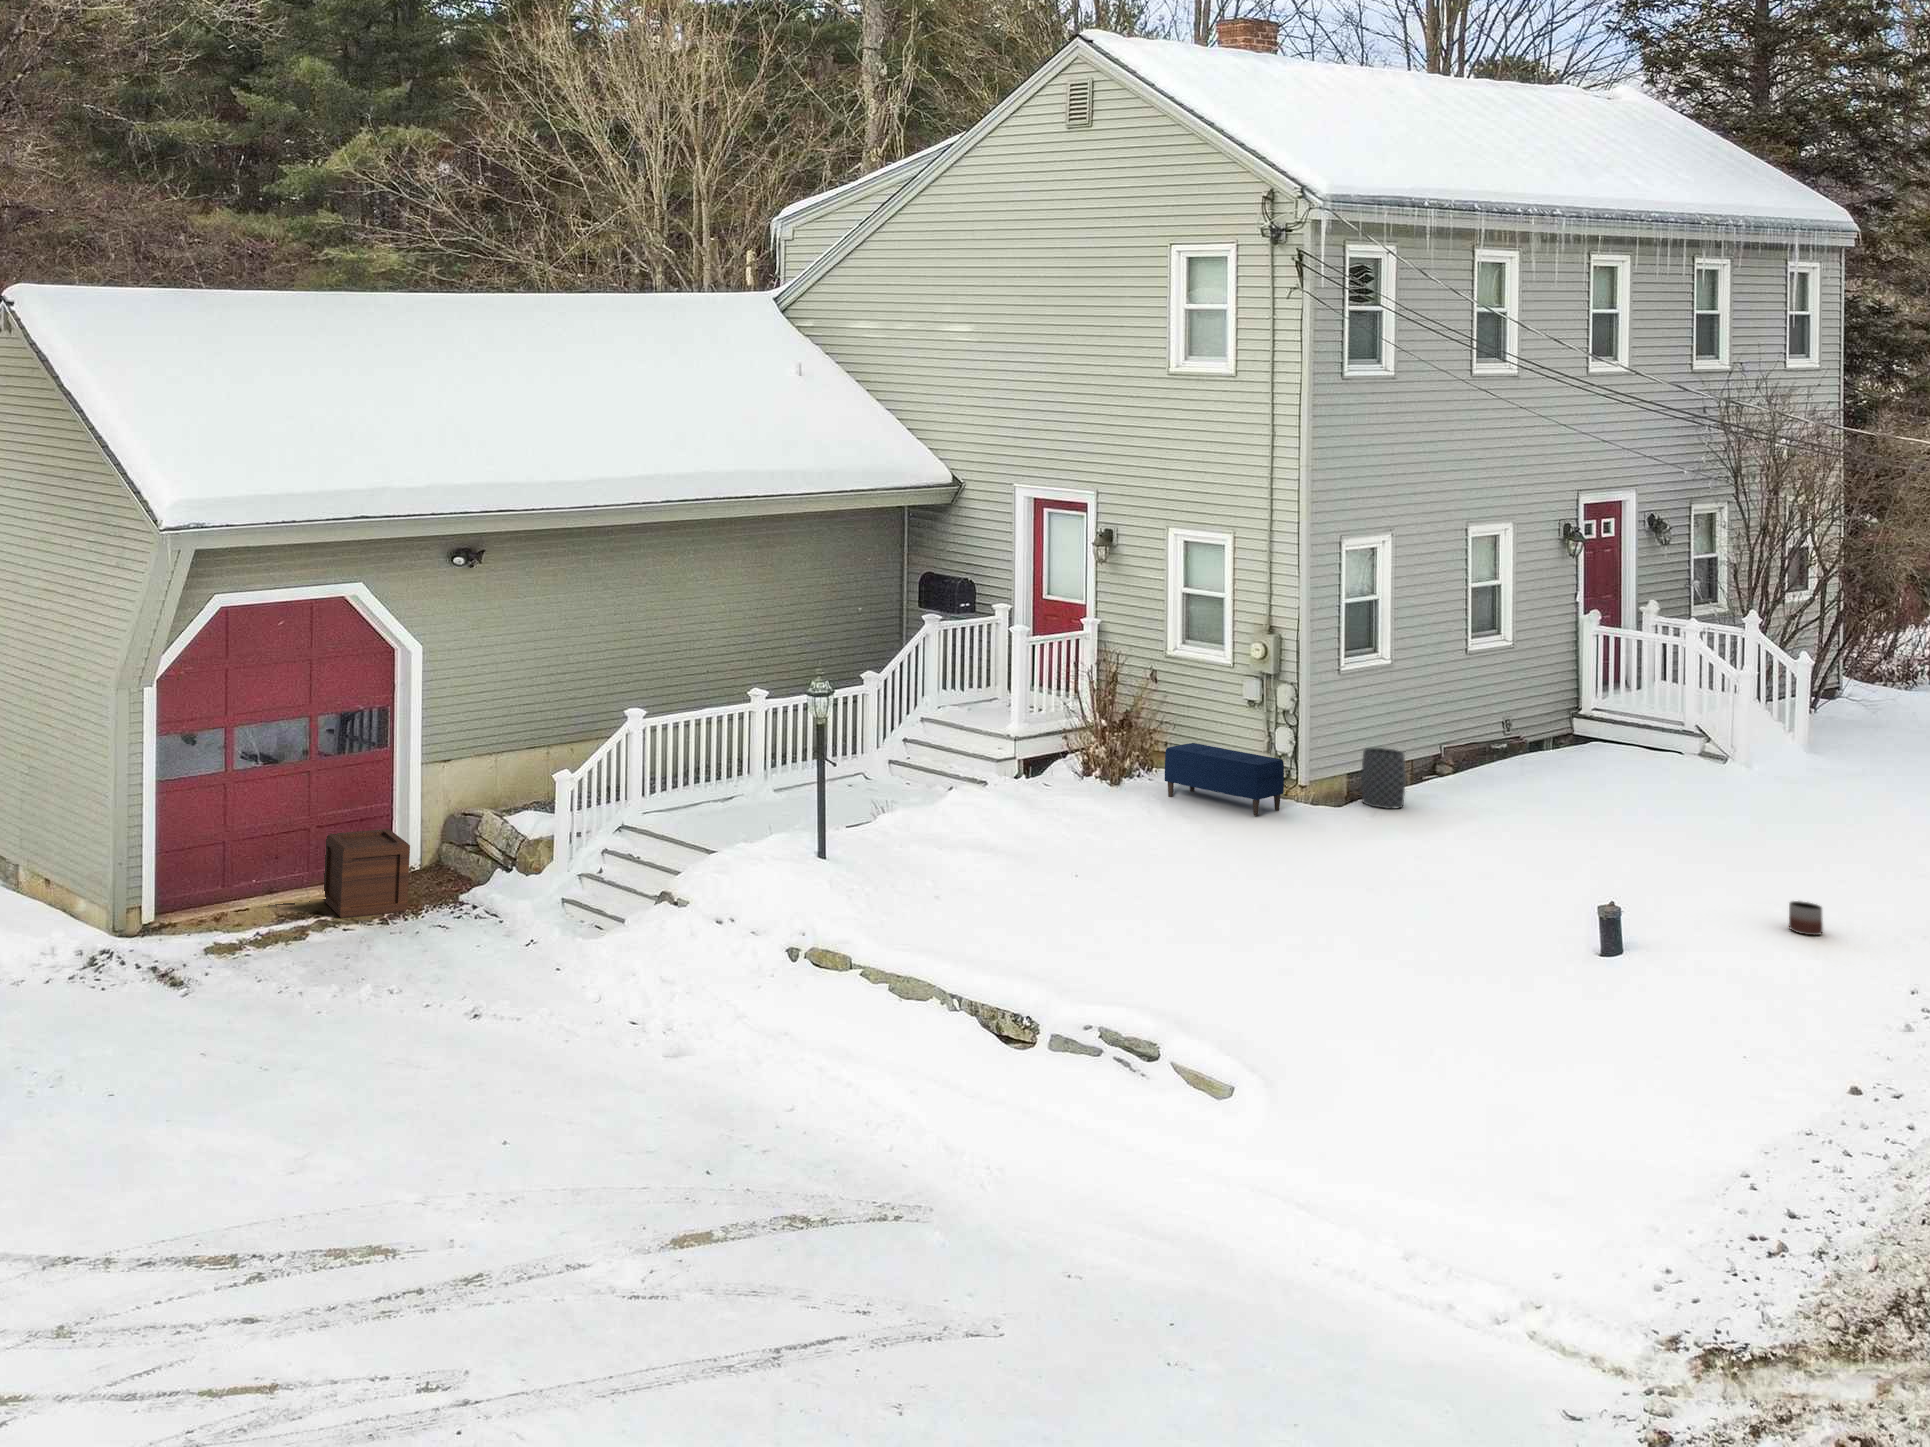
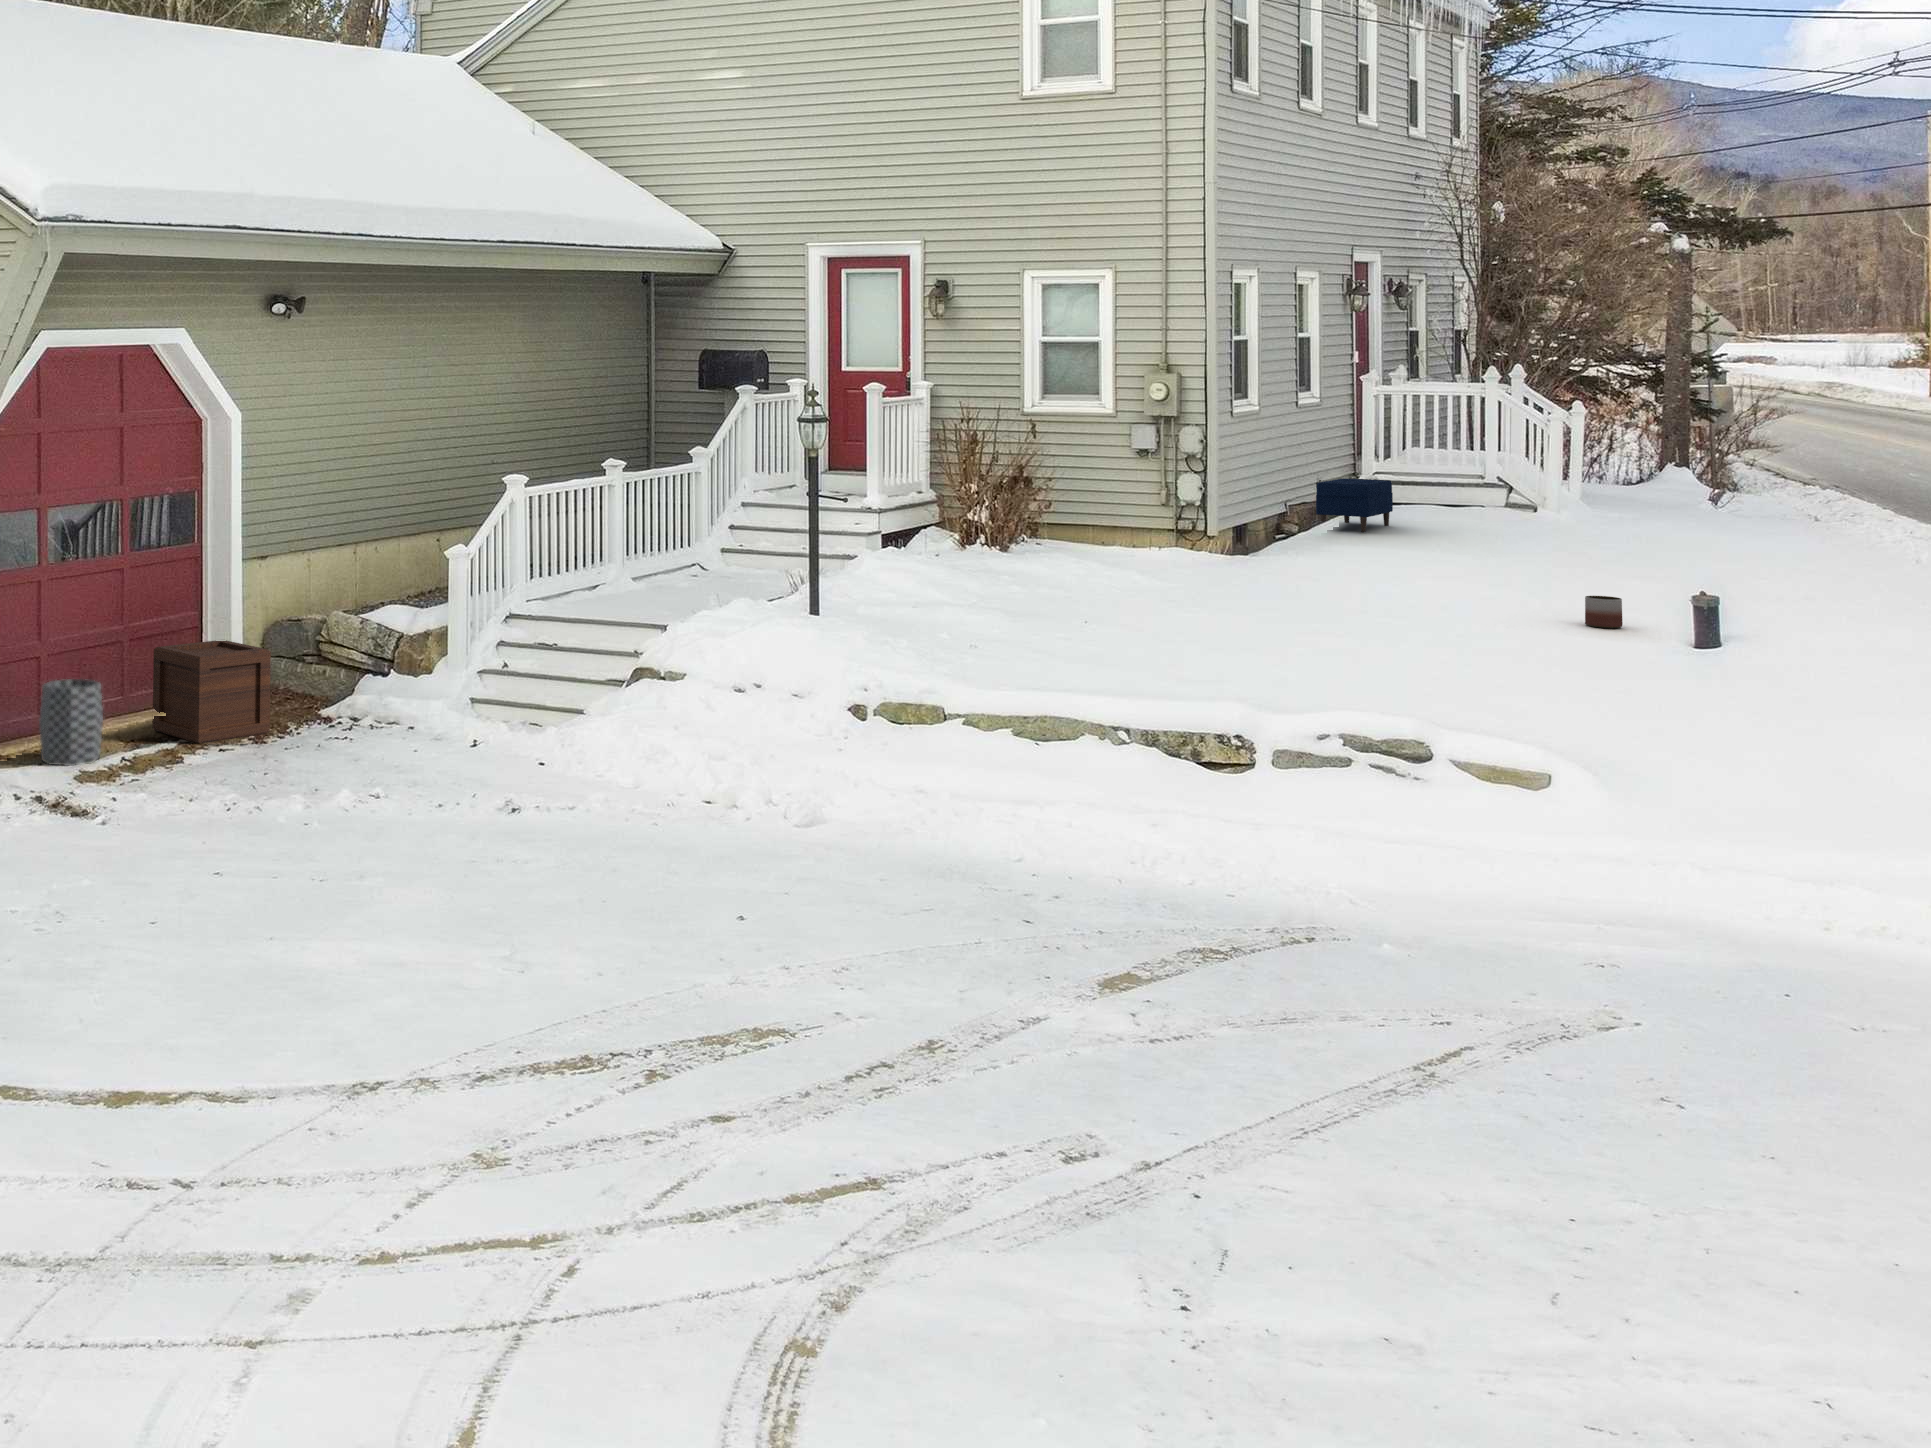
bench: present [1165,743,1284,816] -> present [1316,478,1393,532]
trash can: present [1361,748,1406,809] -> present [39,679,103,766]
planter: present [1789,901,1823,935] -> present [1585,596,1623,628]

